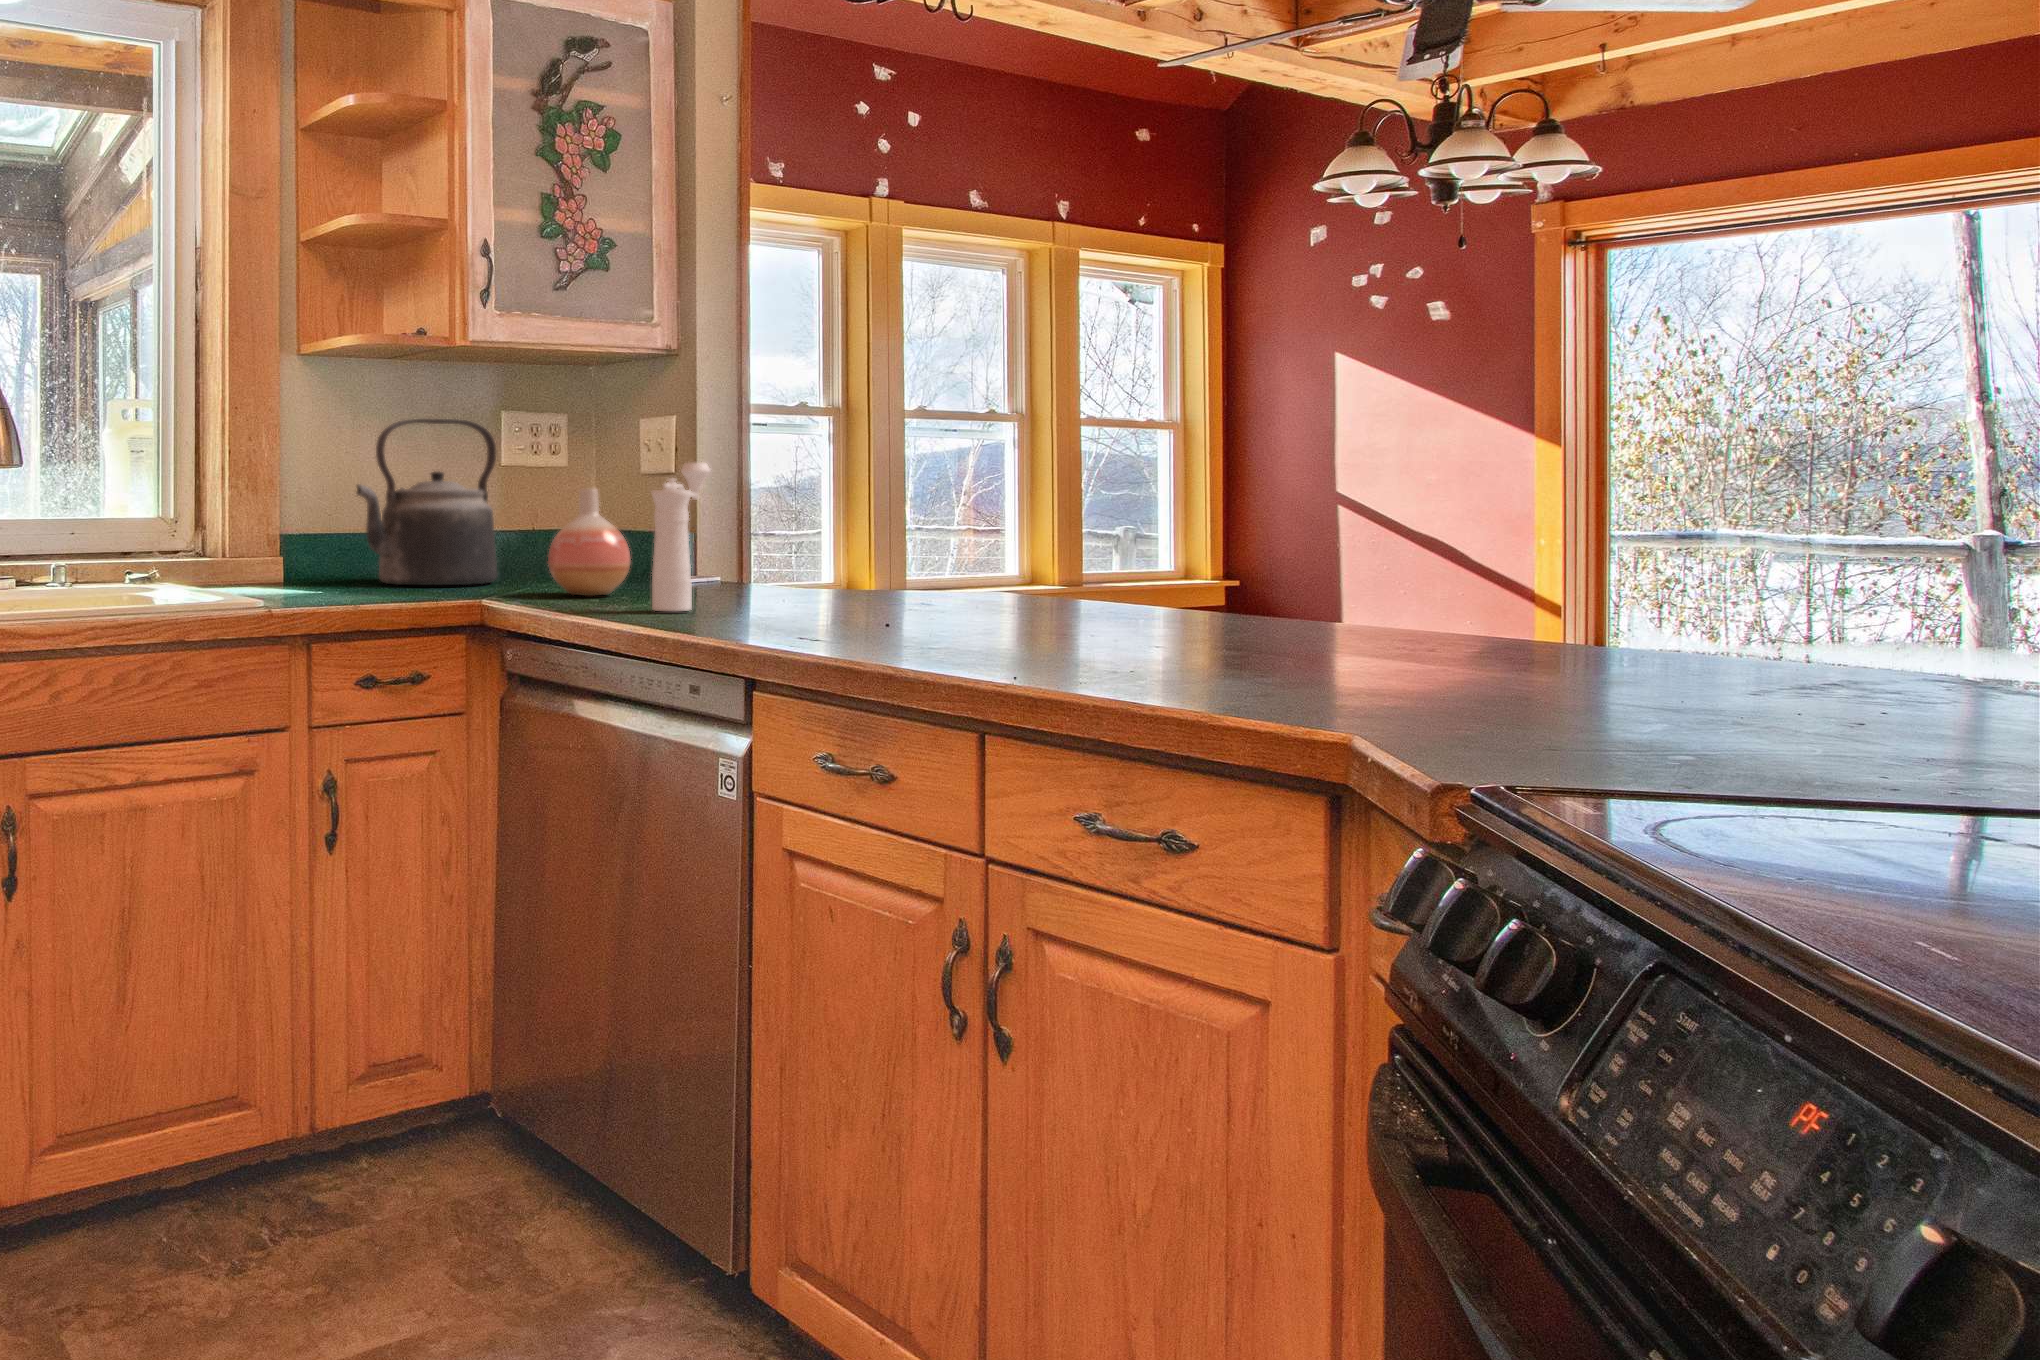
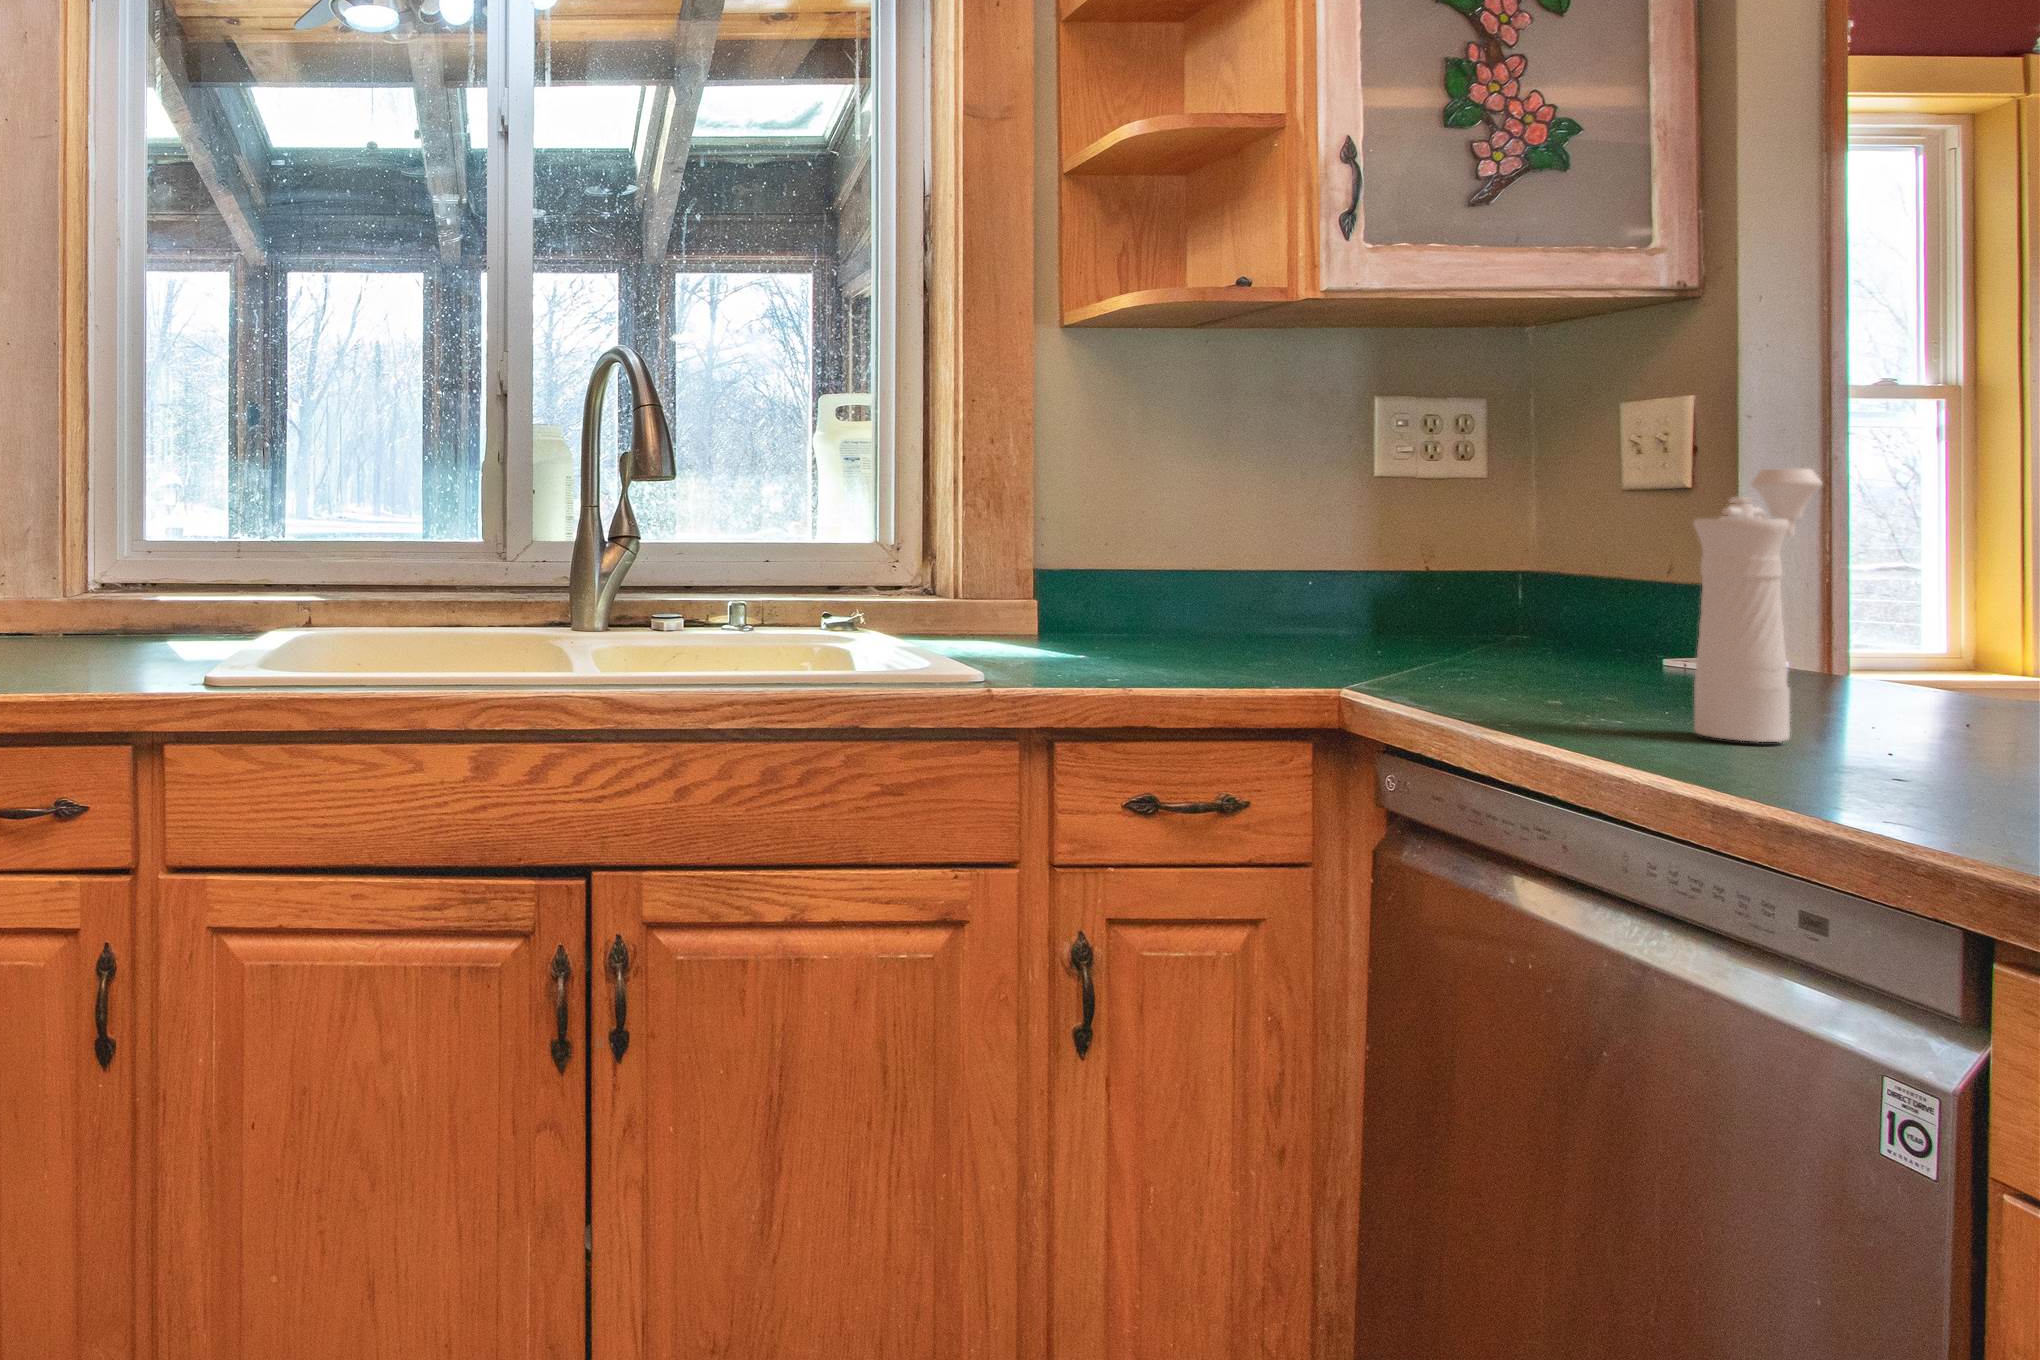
kettle: present [357,419,497,585] -> none [1136,408,1365,651]
vase: present [548,489,630,596] -> none [1463,512,1627,688]

